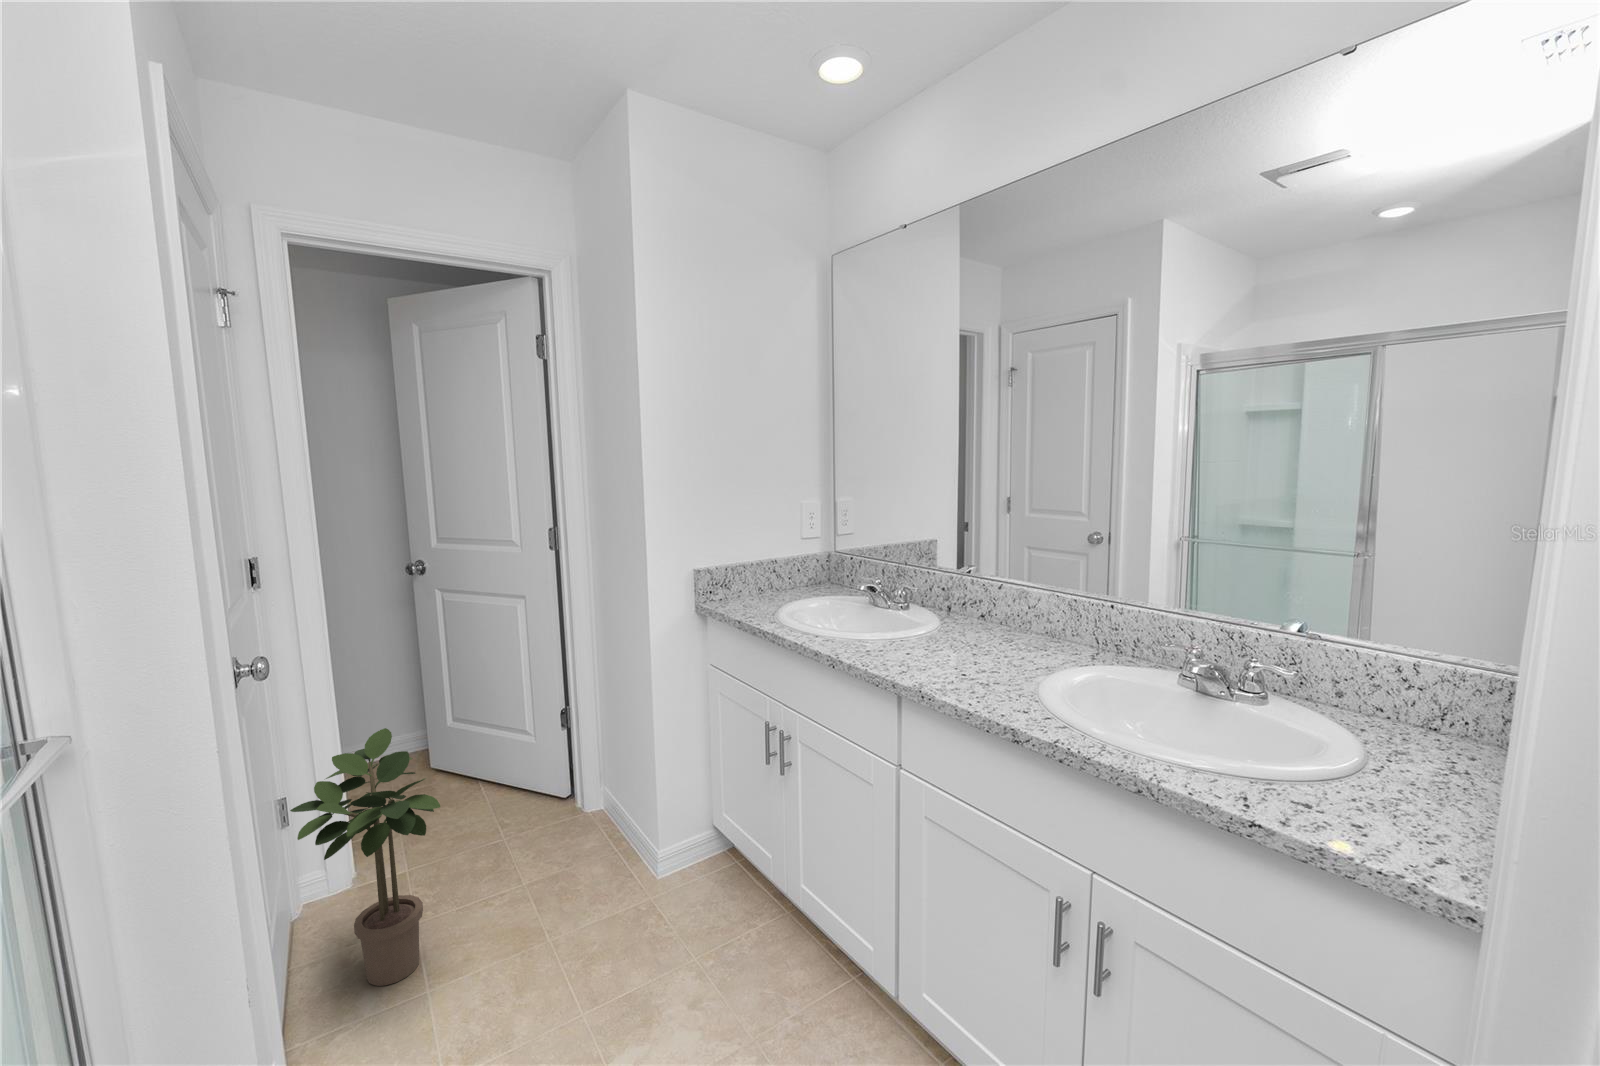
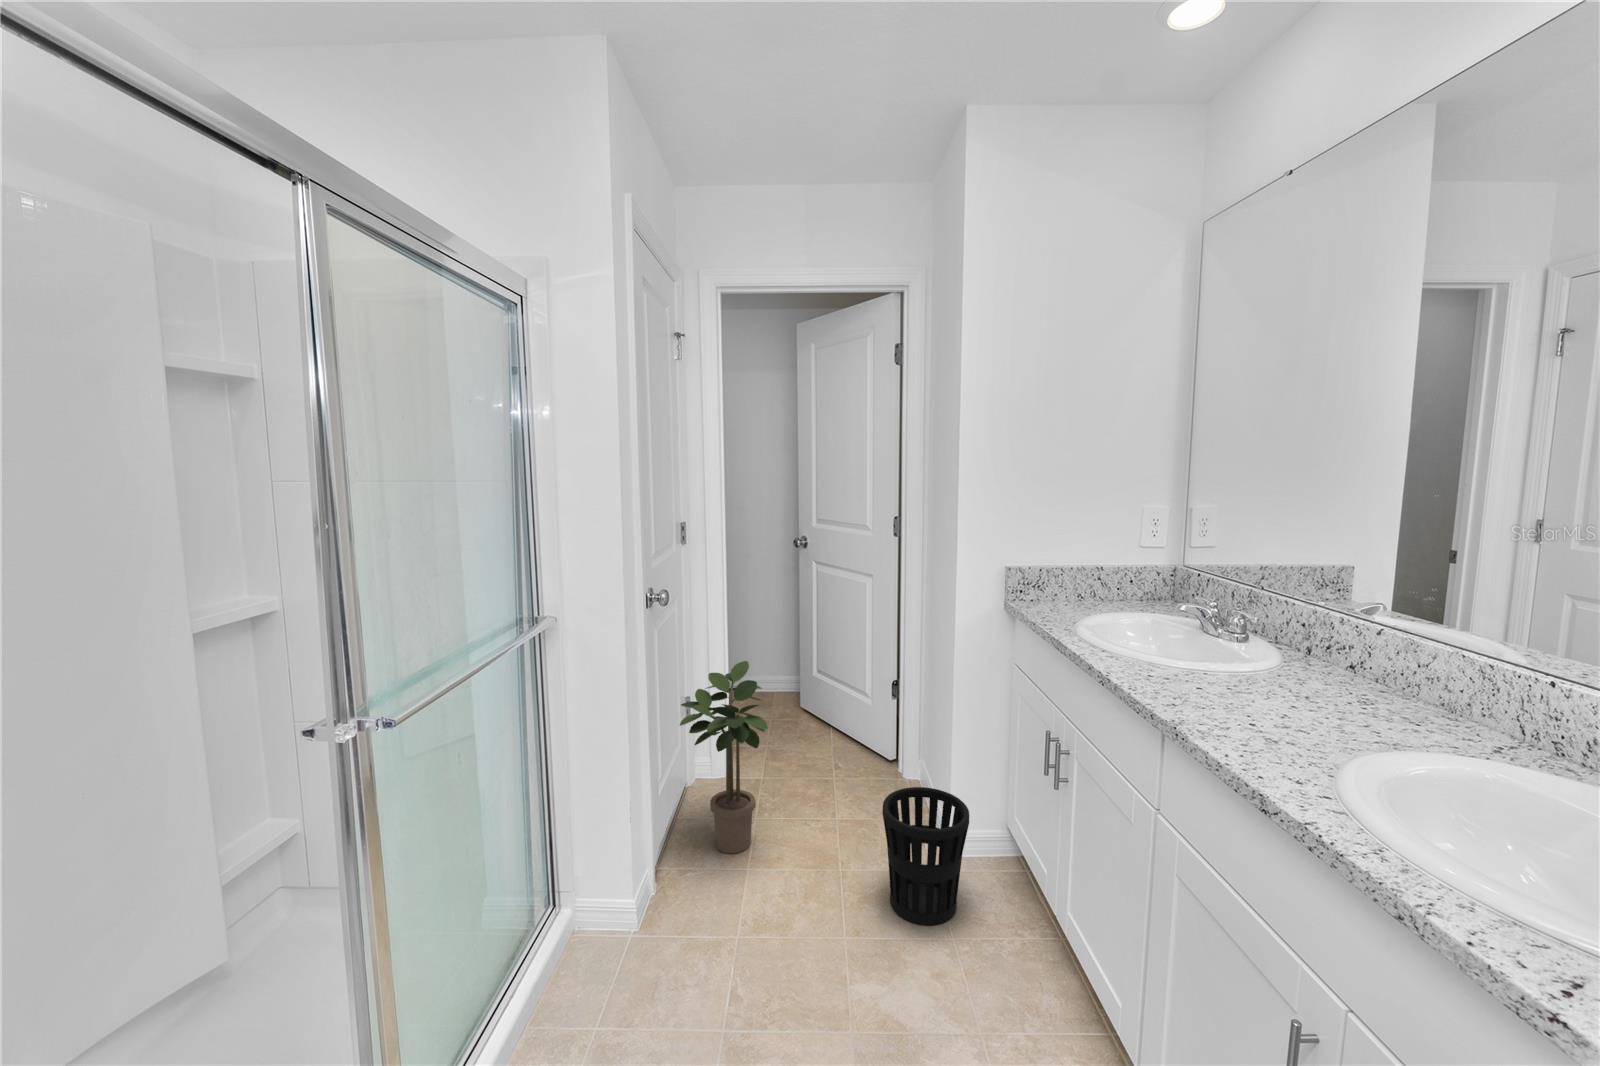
wastebasket: none [602,814,696,964] -> present [882,787,969,925]

